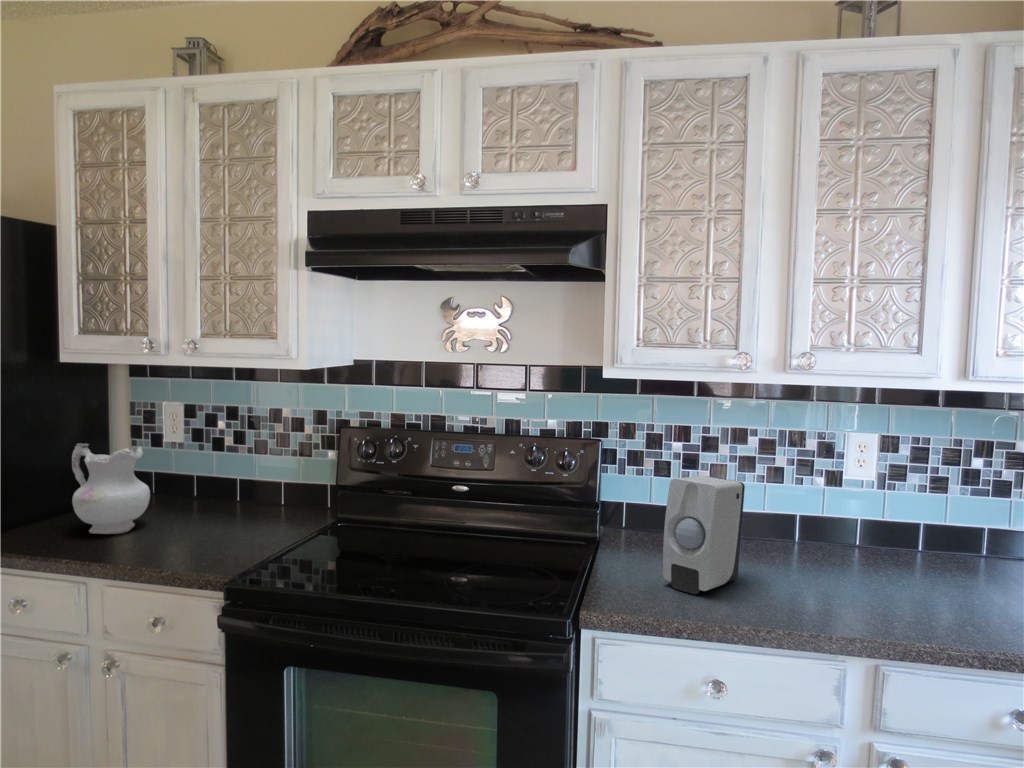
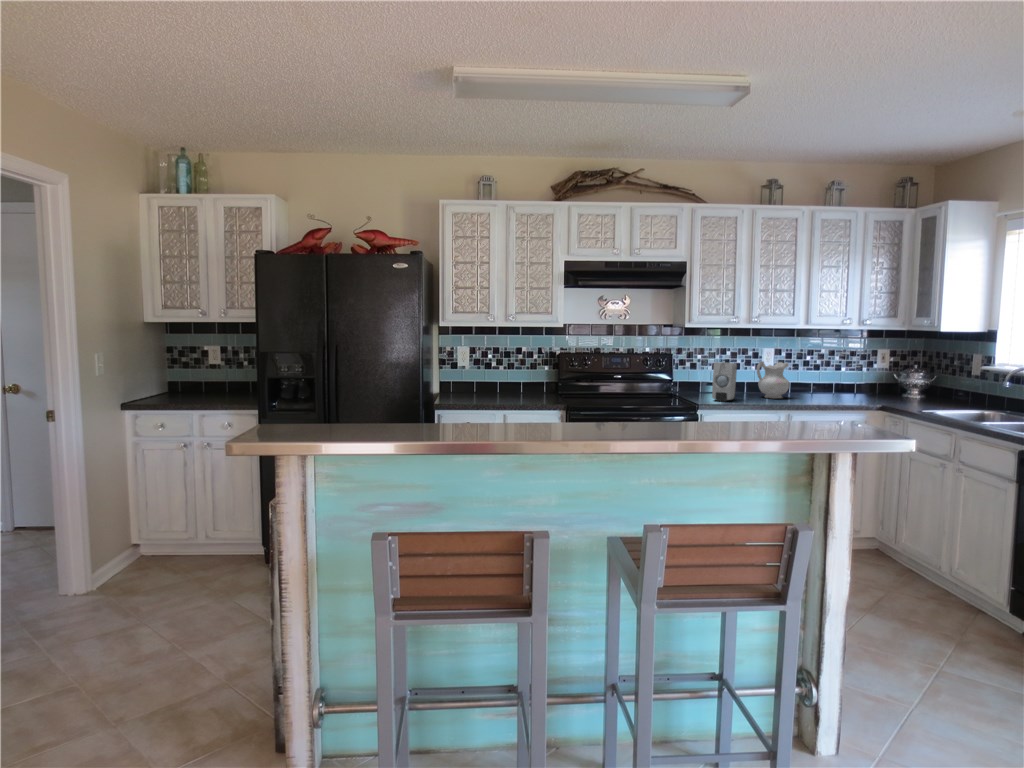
ceramic pitcher: present [72,443,150,534] -> present [757,361,789,398]

